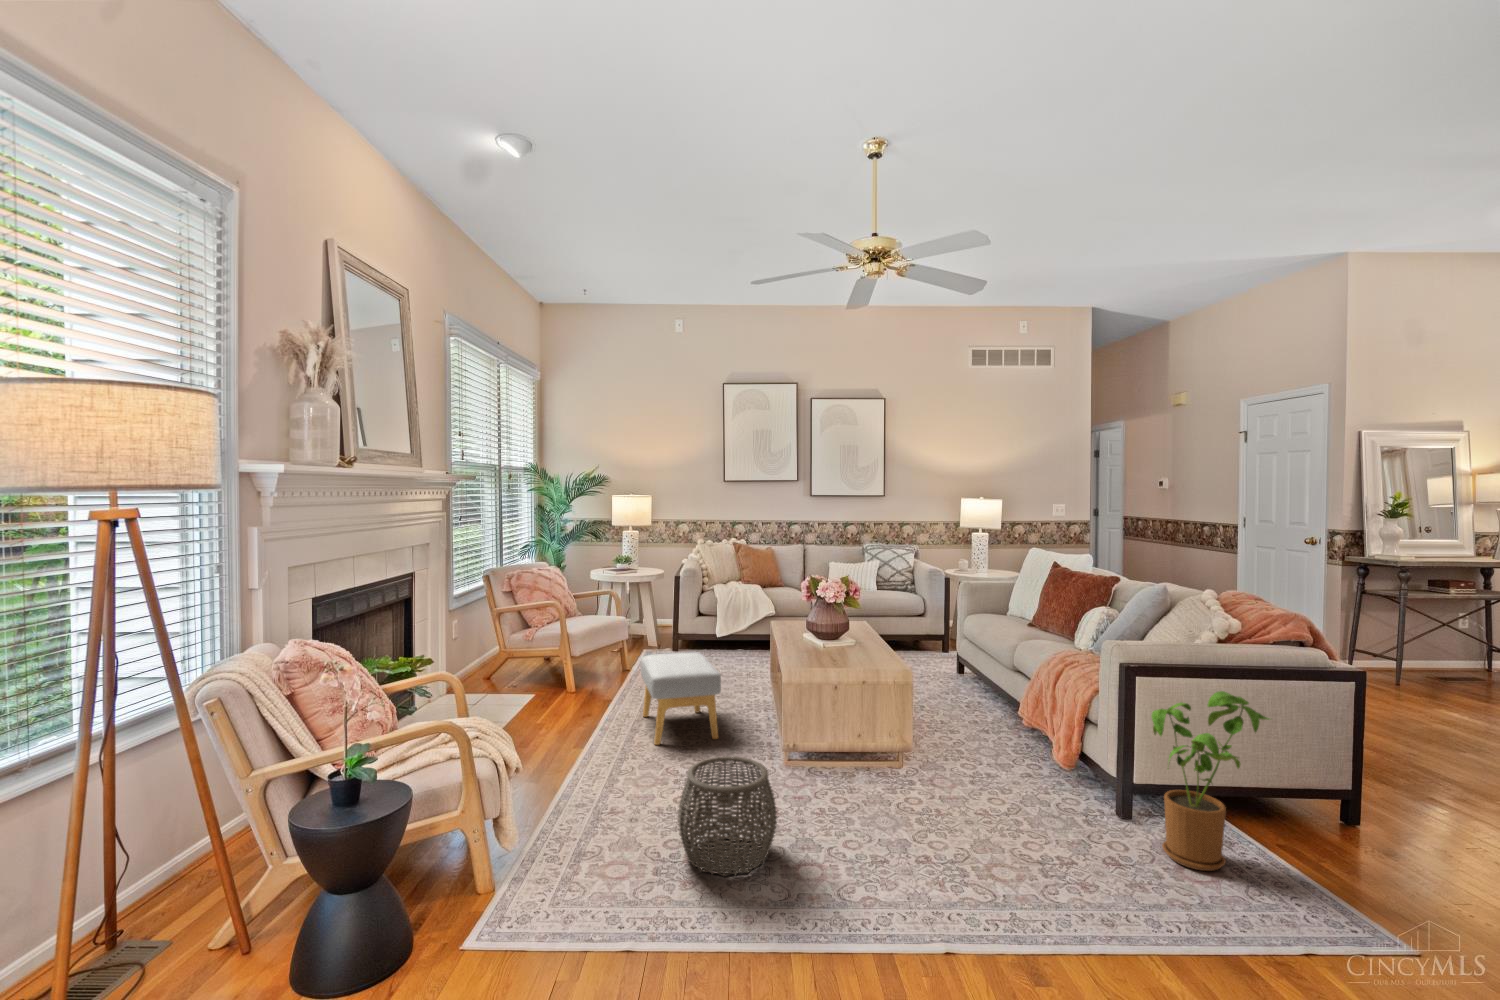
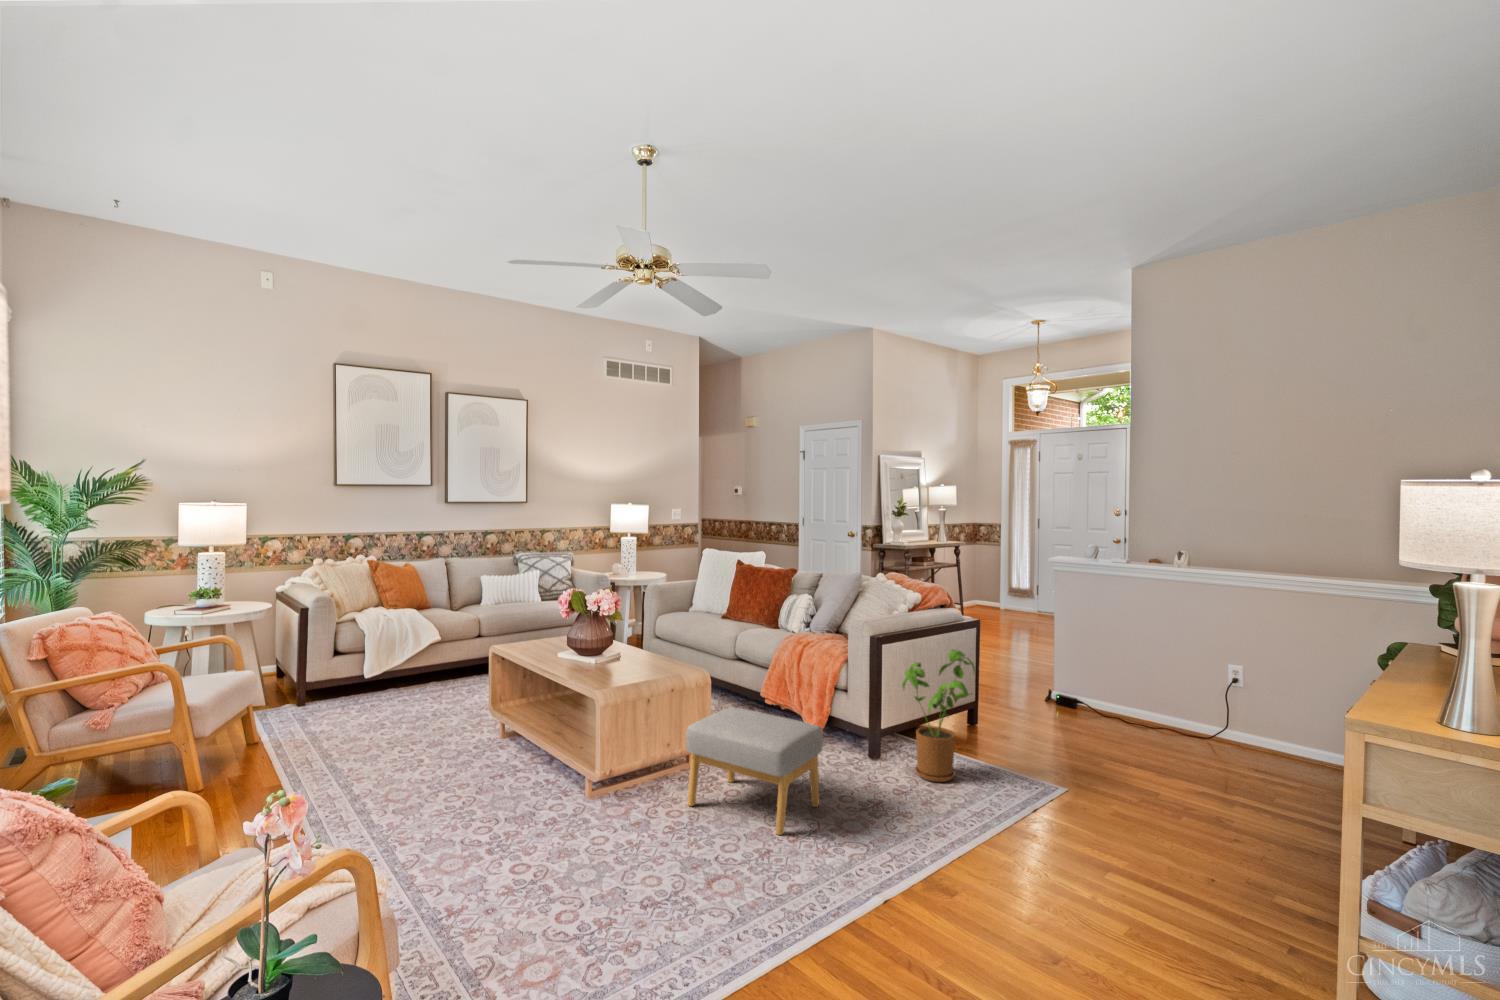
footstool: present [641,652,721,745] -> present [686,707,823,835]
woven basket: present [678,756,777,876] -> none [581,794,692,928]

